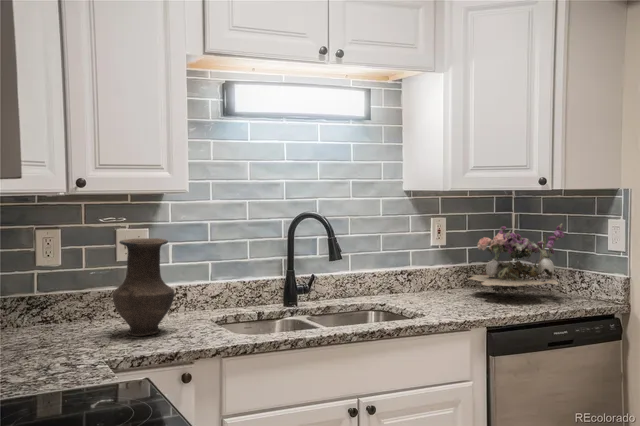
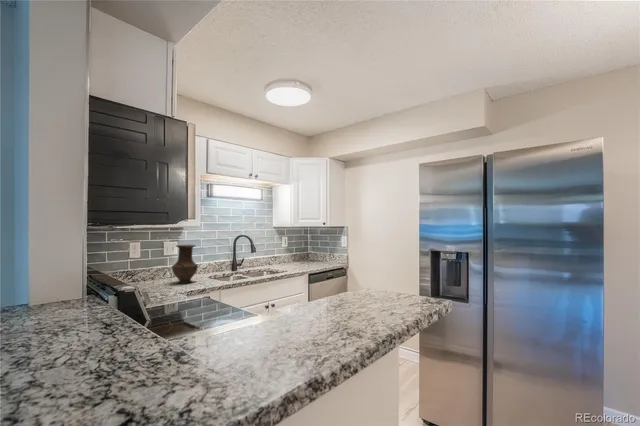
flower arrangement: present [468,224,564,295] -> none [297,238,329,264]

